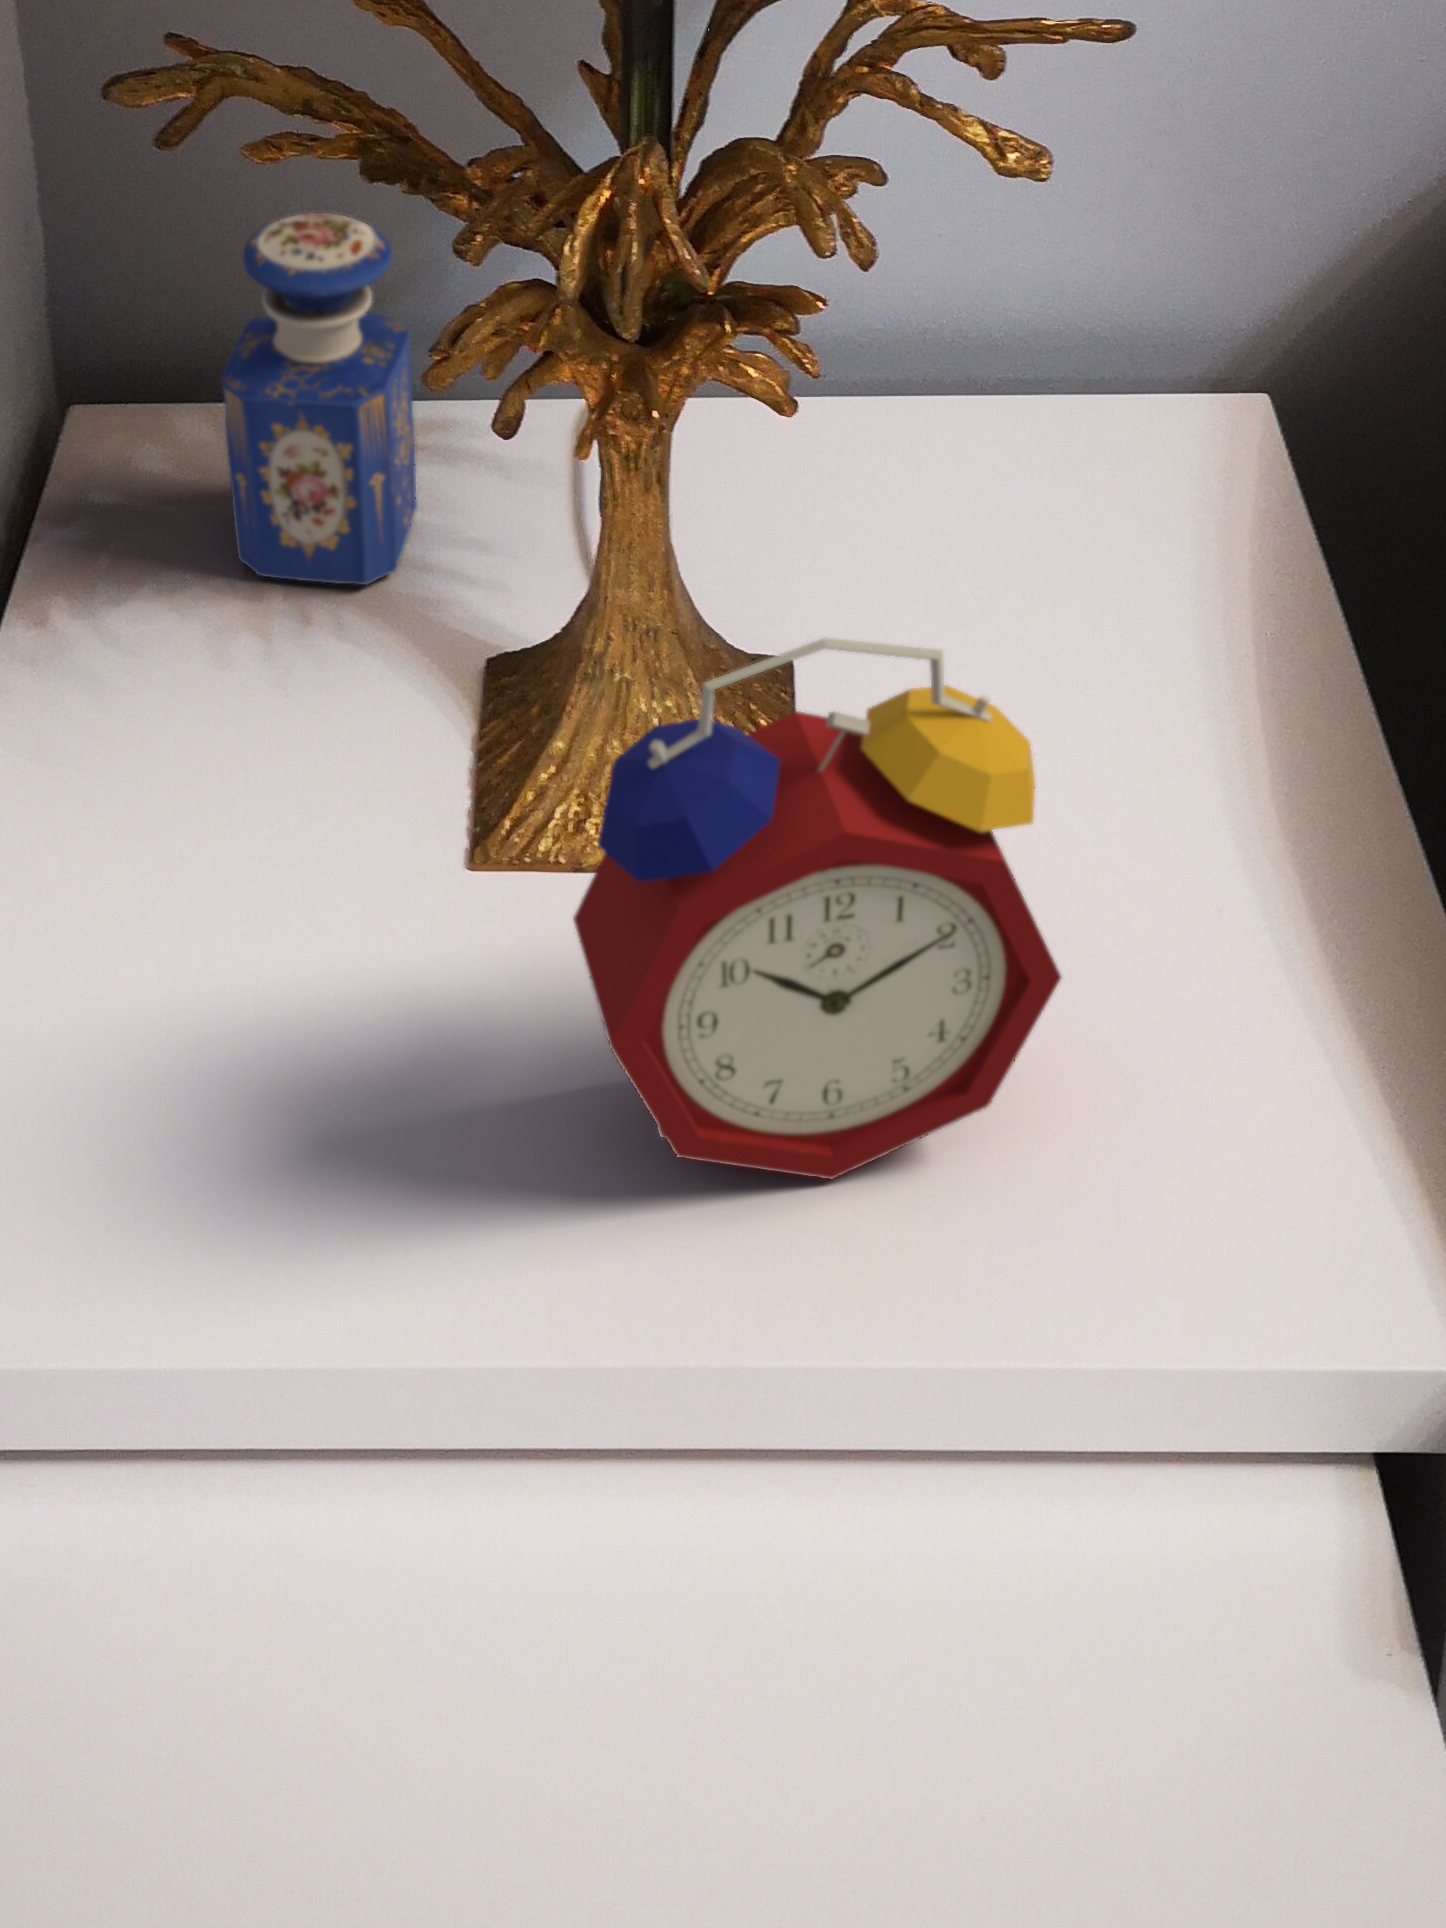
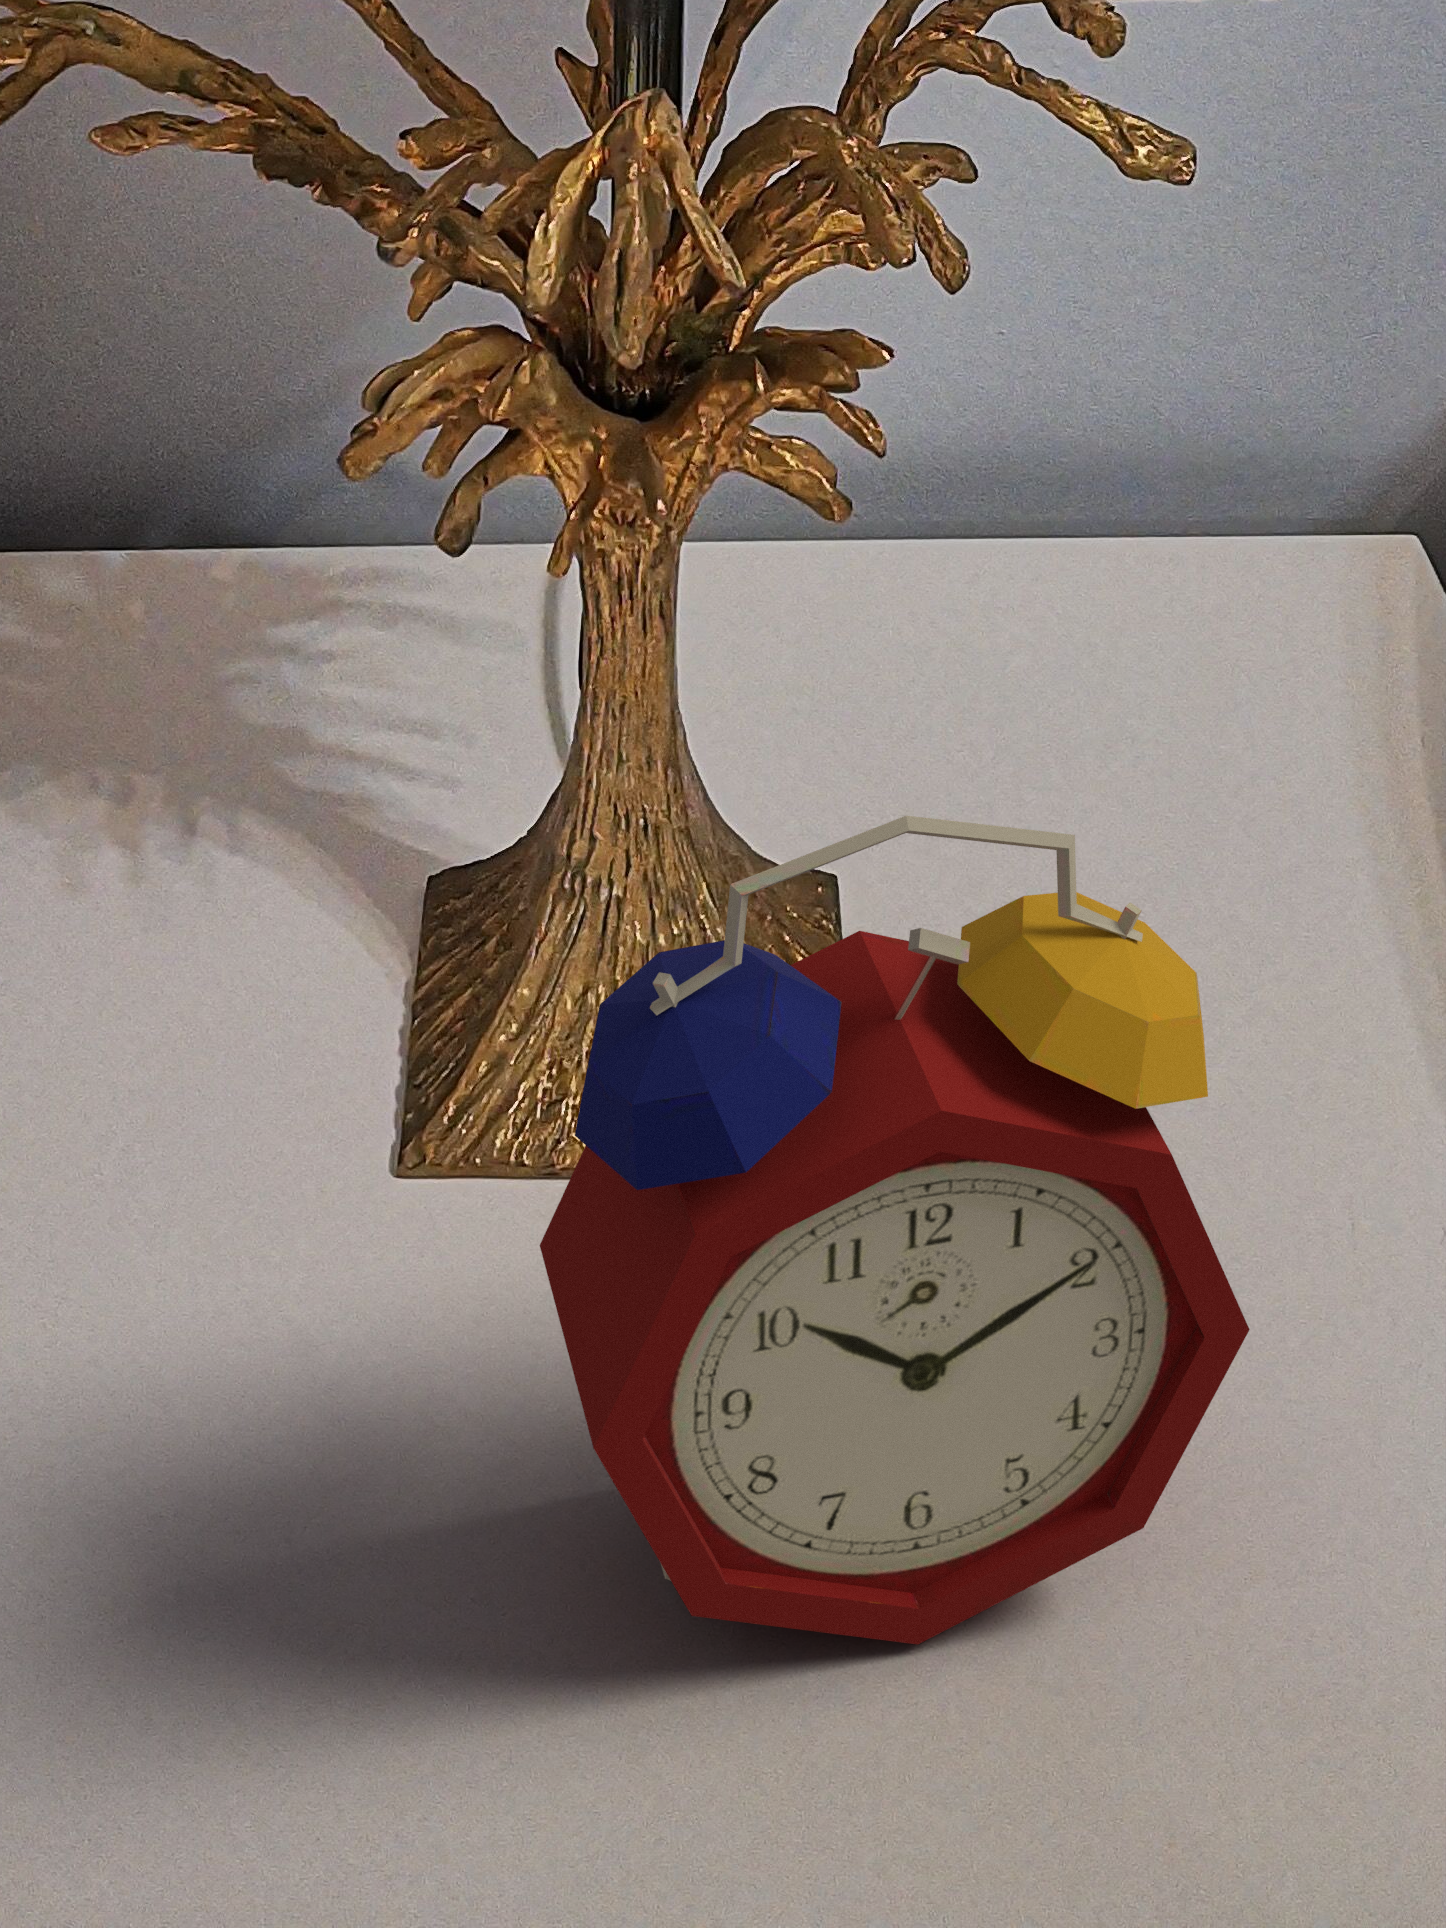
perfume bottle: present [221,213,417,585] -> none [85,287,343,781]

